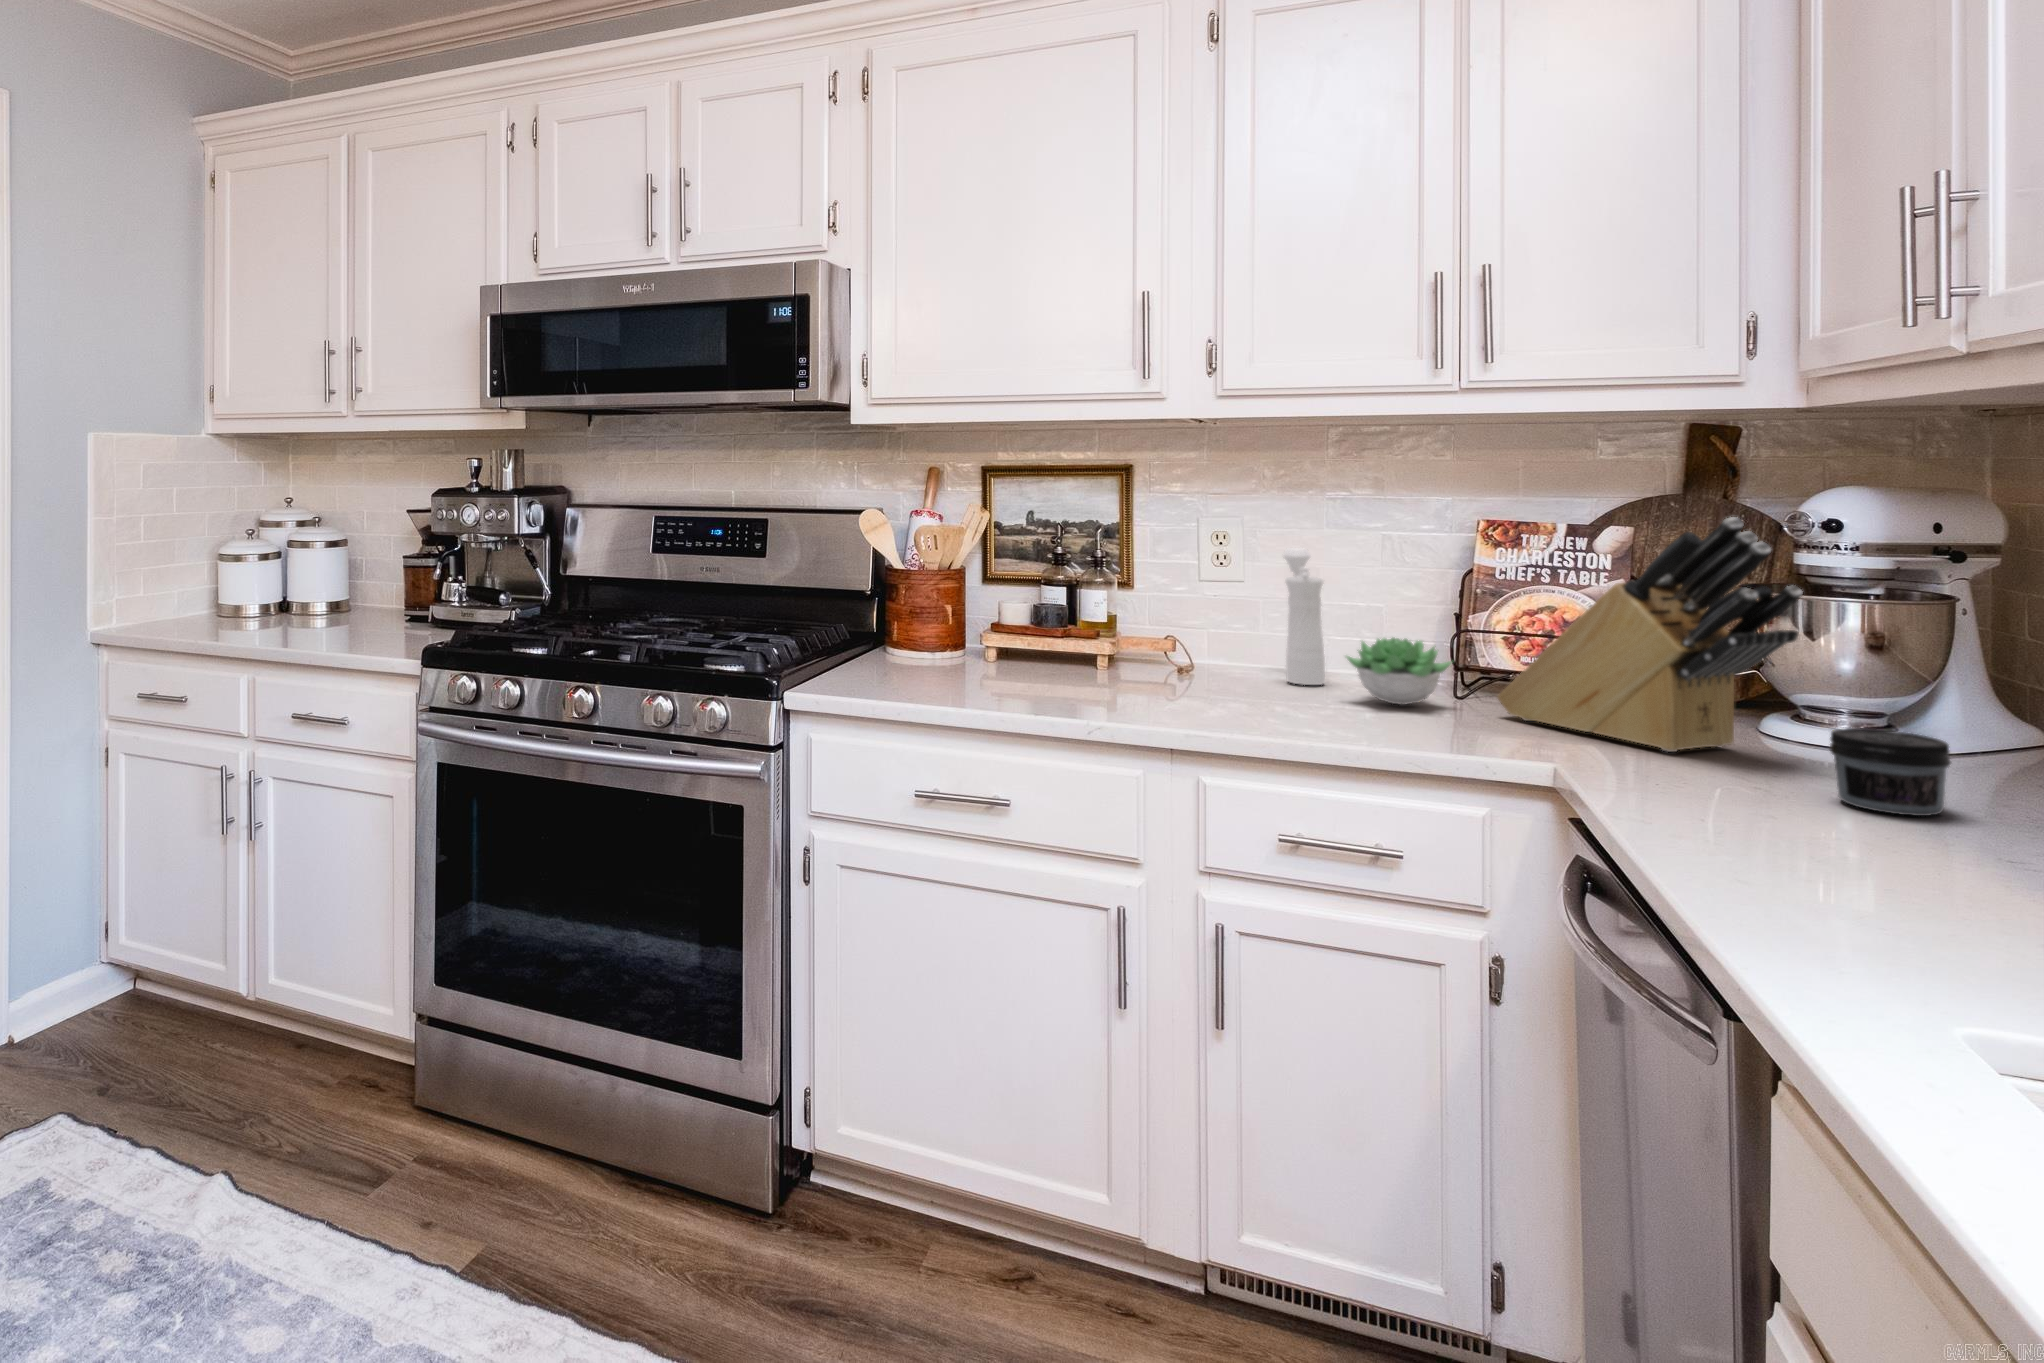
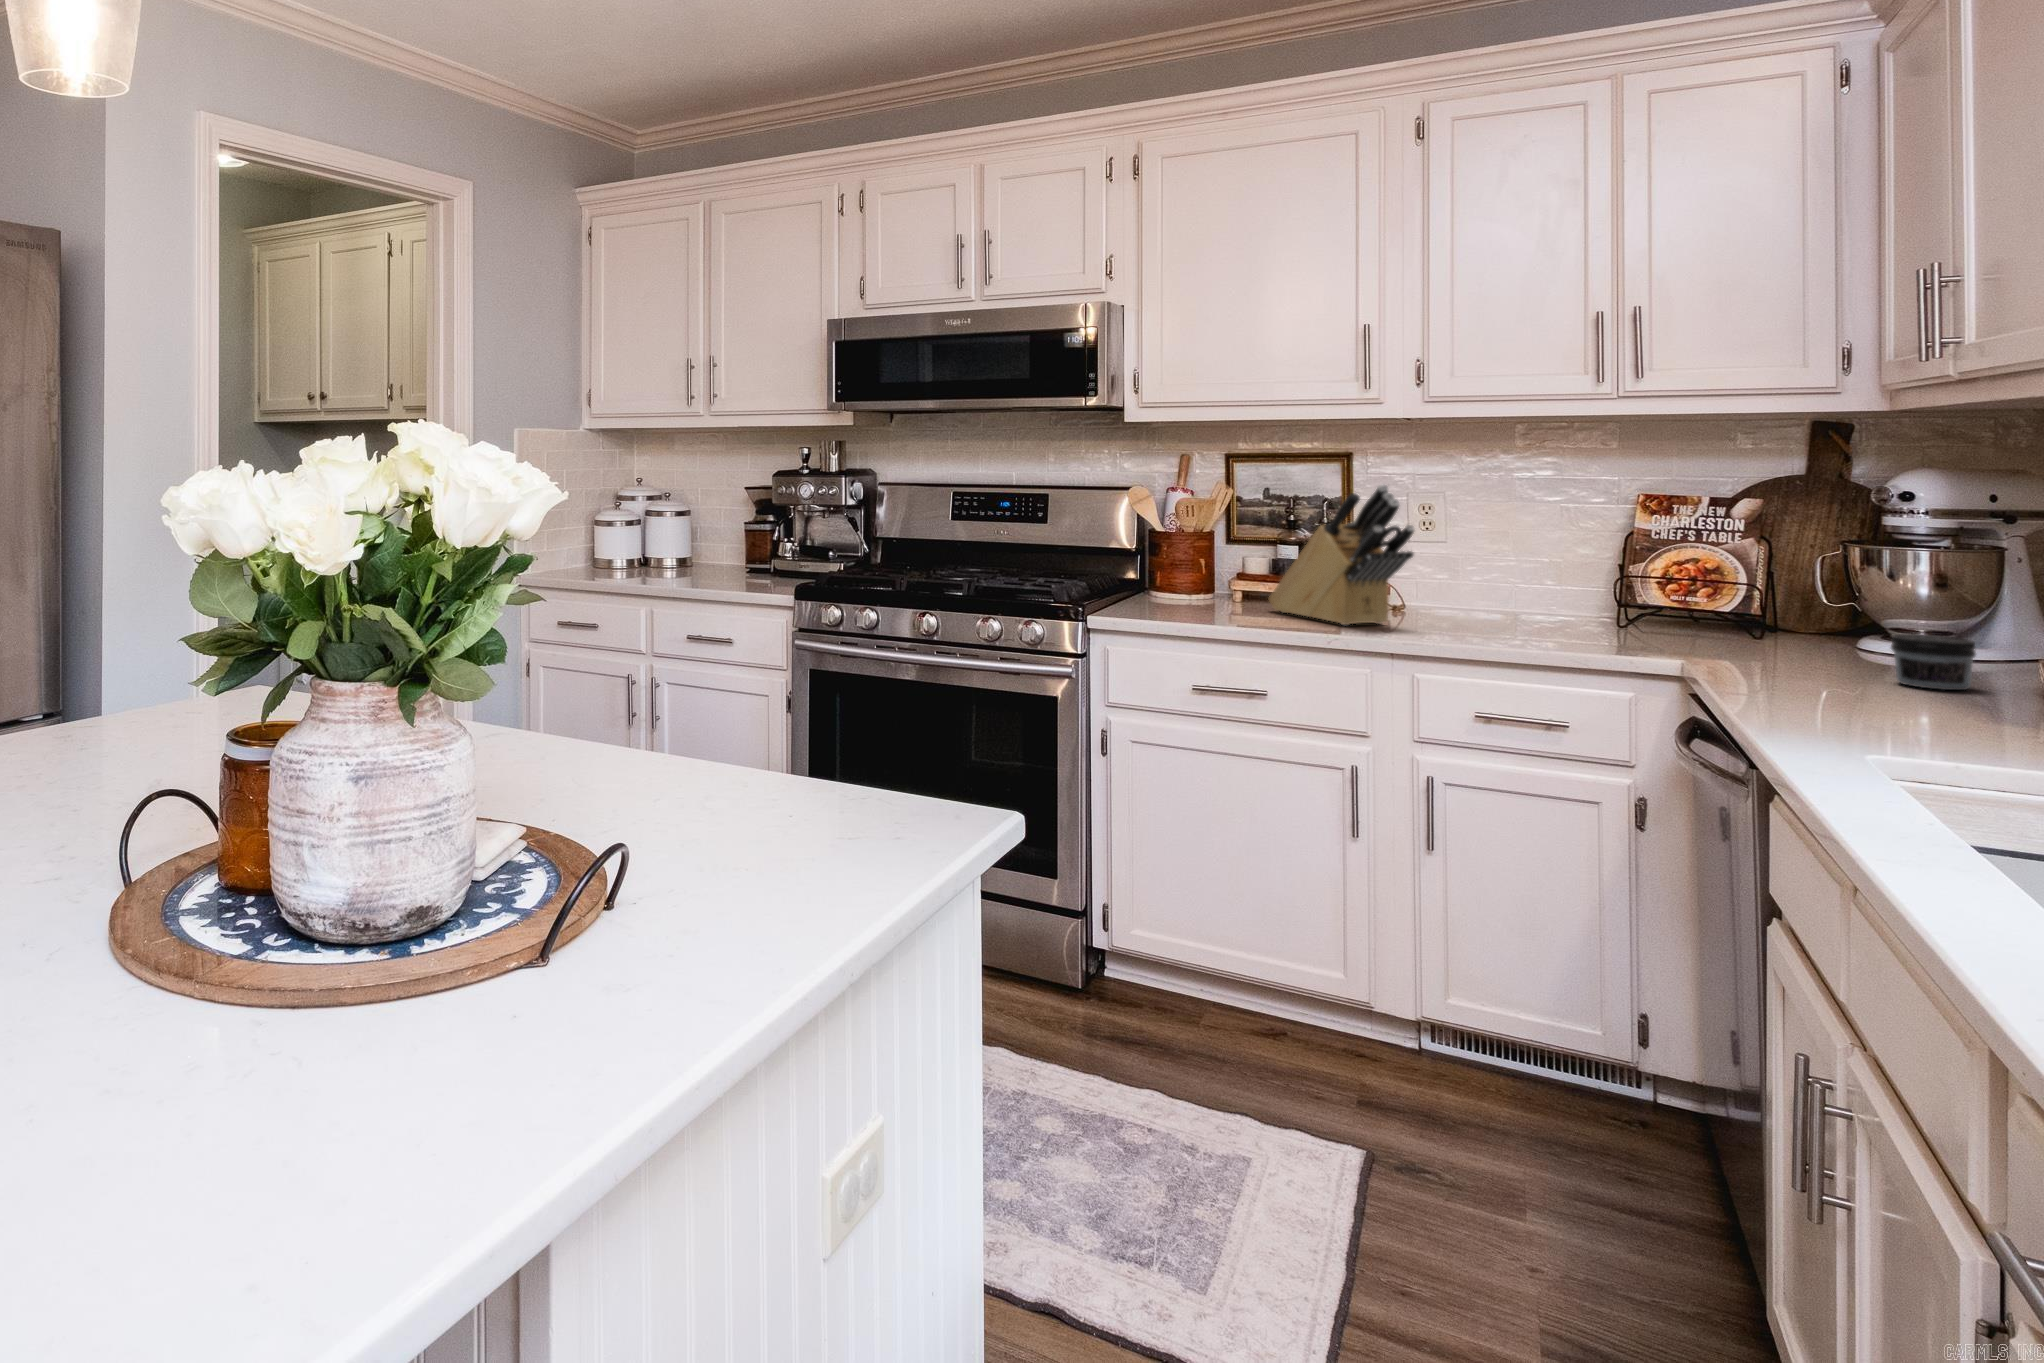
knife block: present [1498,517,1802,752] -> present [1269,485,1415,625]
pepper mill: present [1283,548,1325,685] -> none [1477,516,1513,618]
succulent plant: present [1346,638,1451,705] -> none [1529,581,1616,630]

